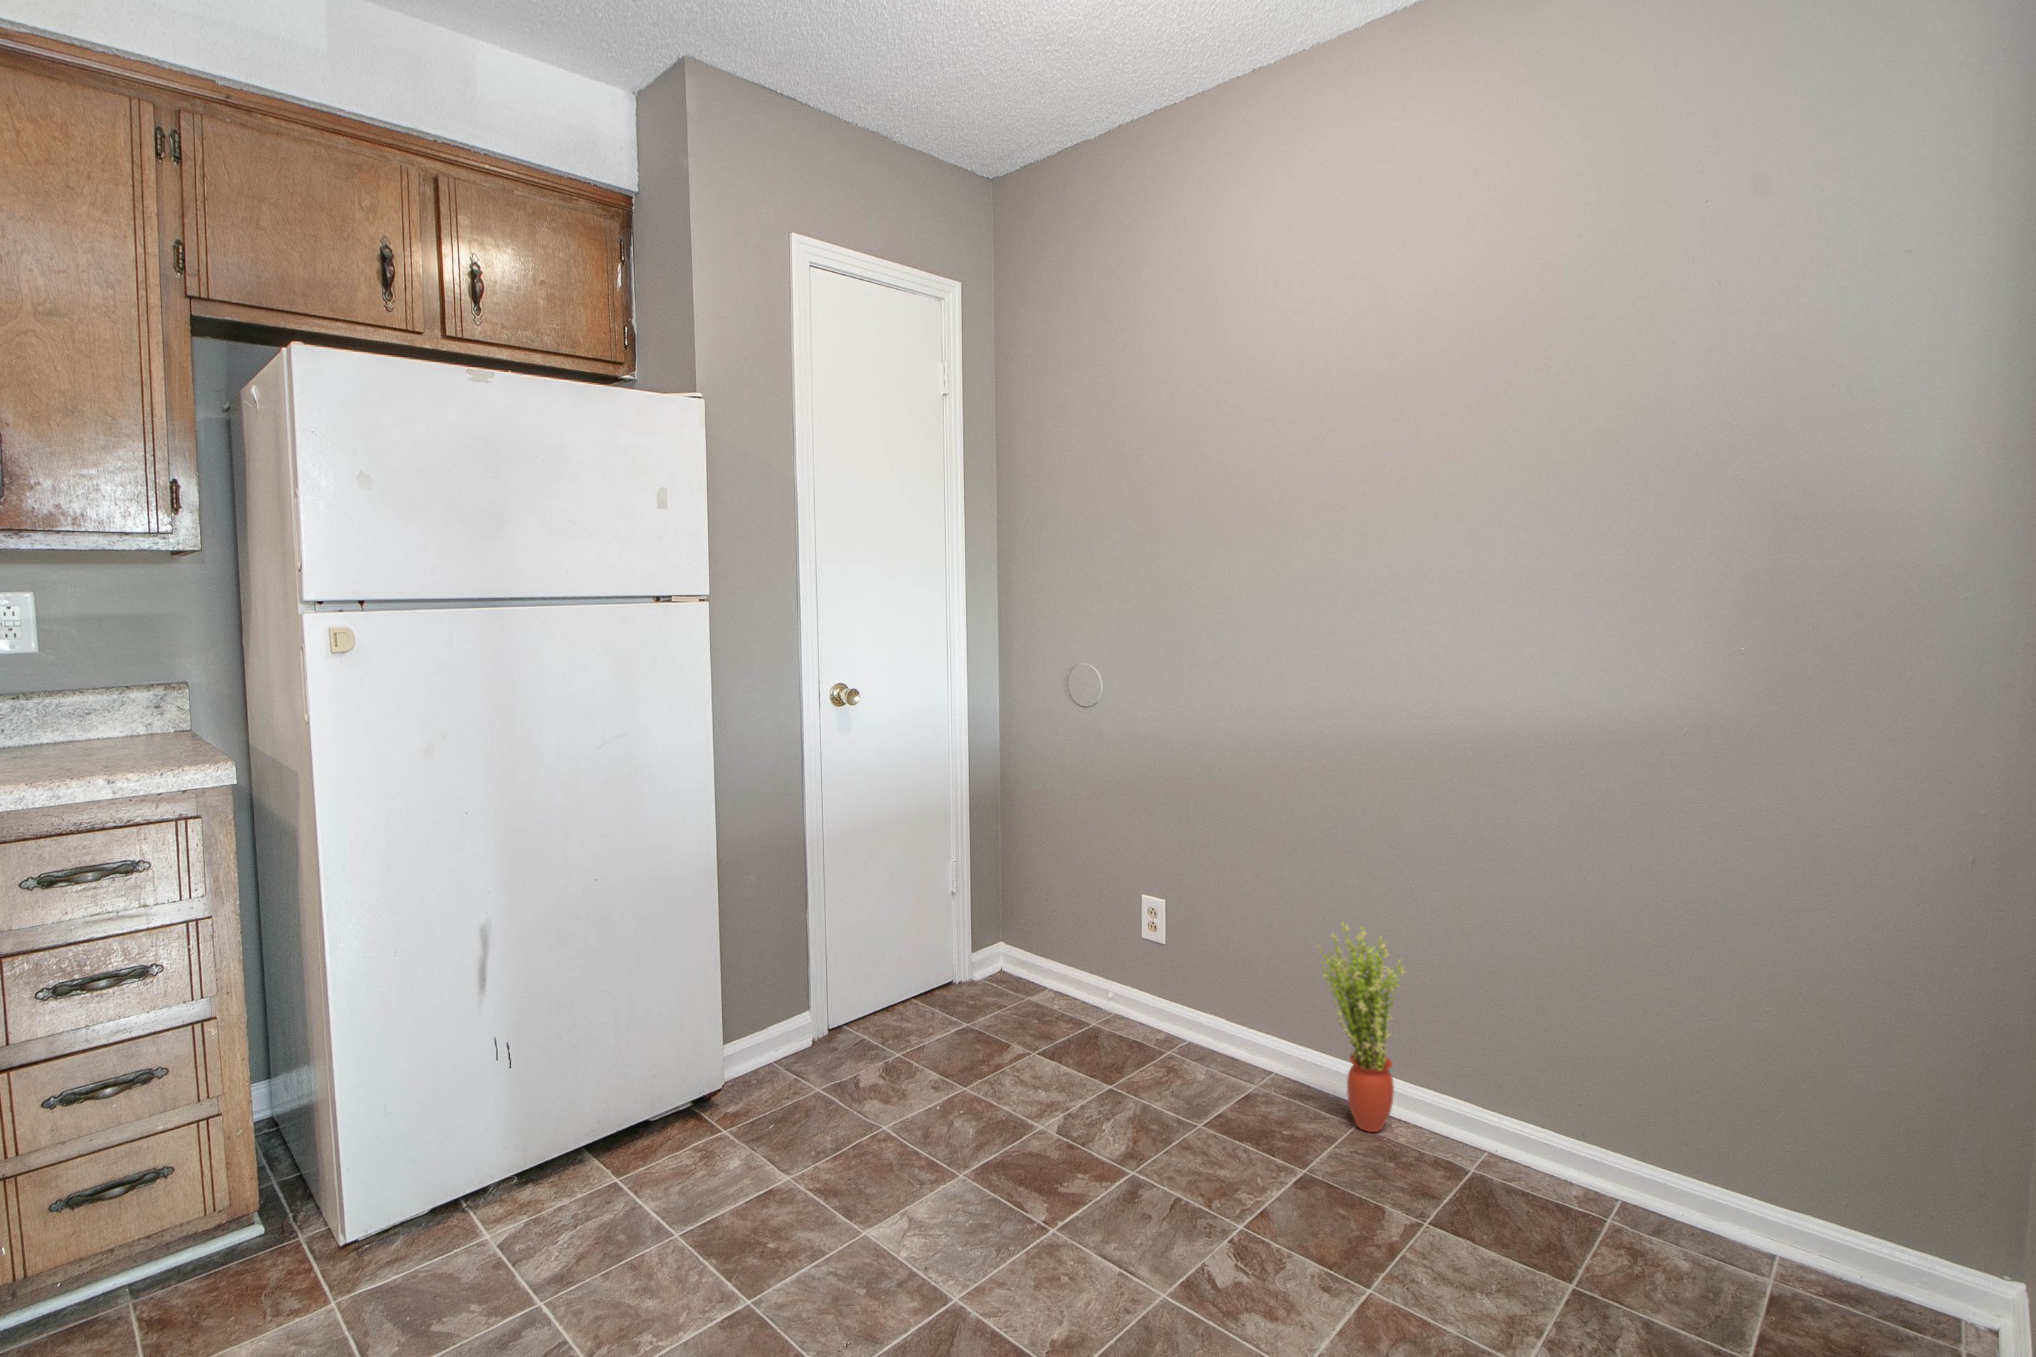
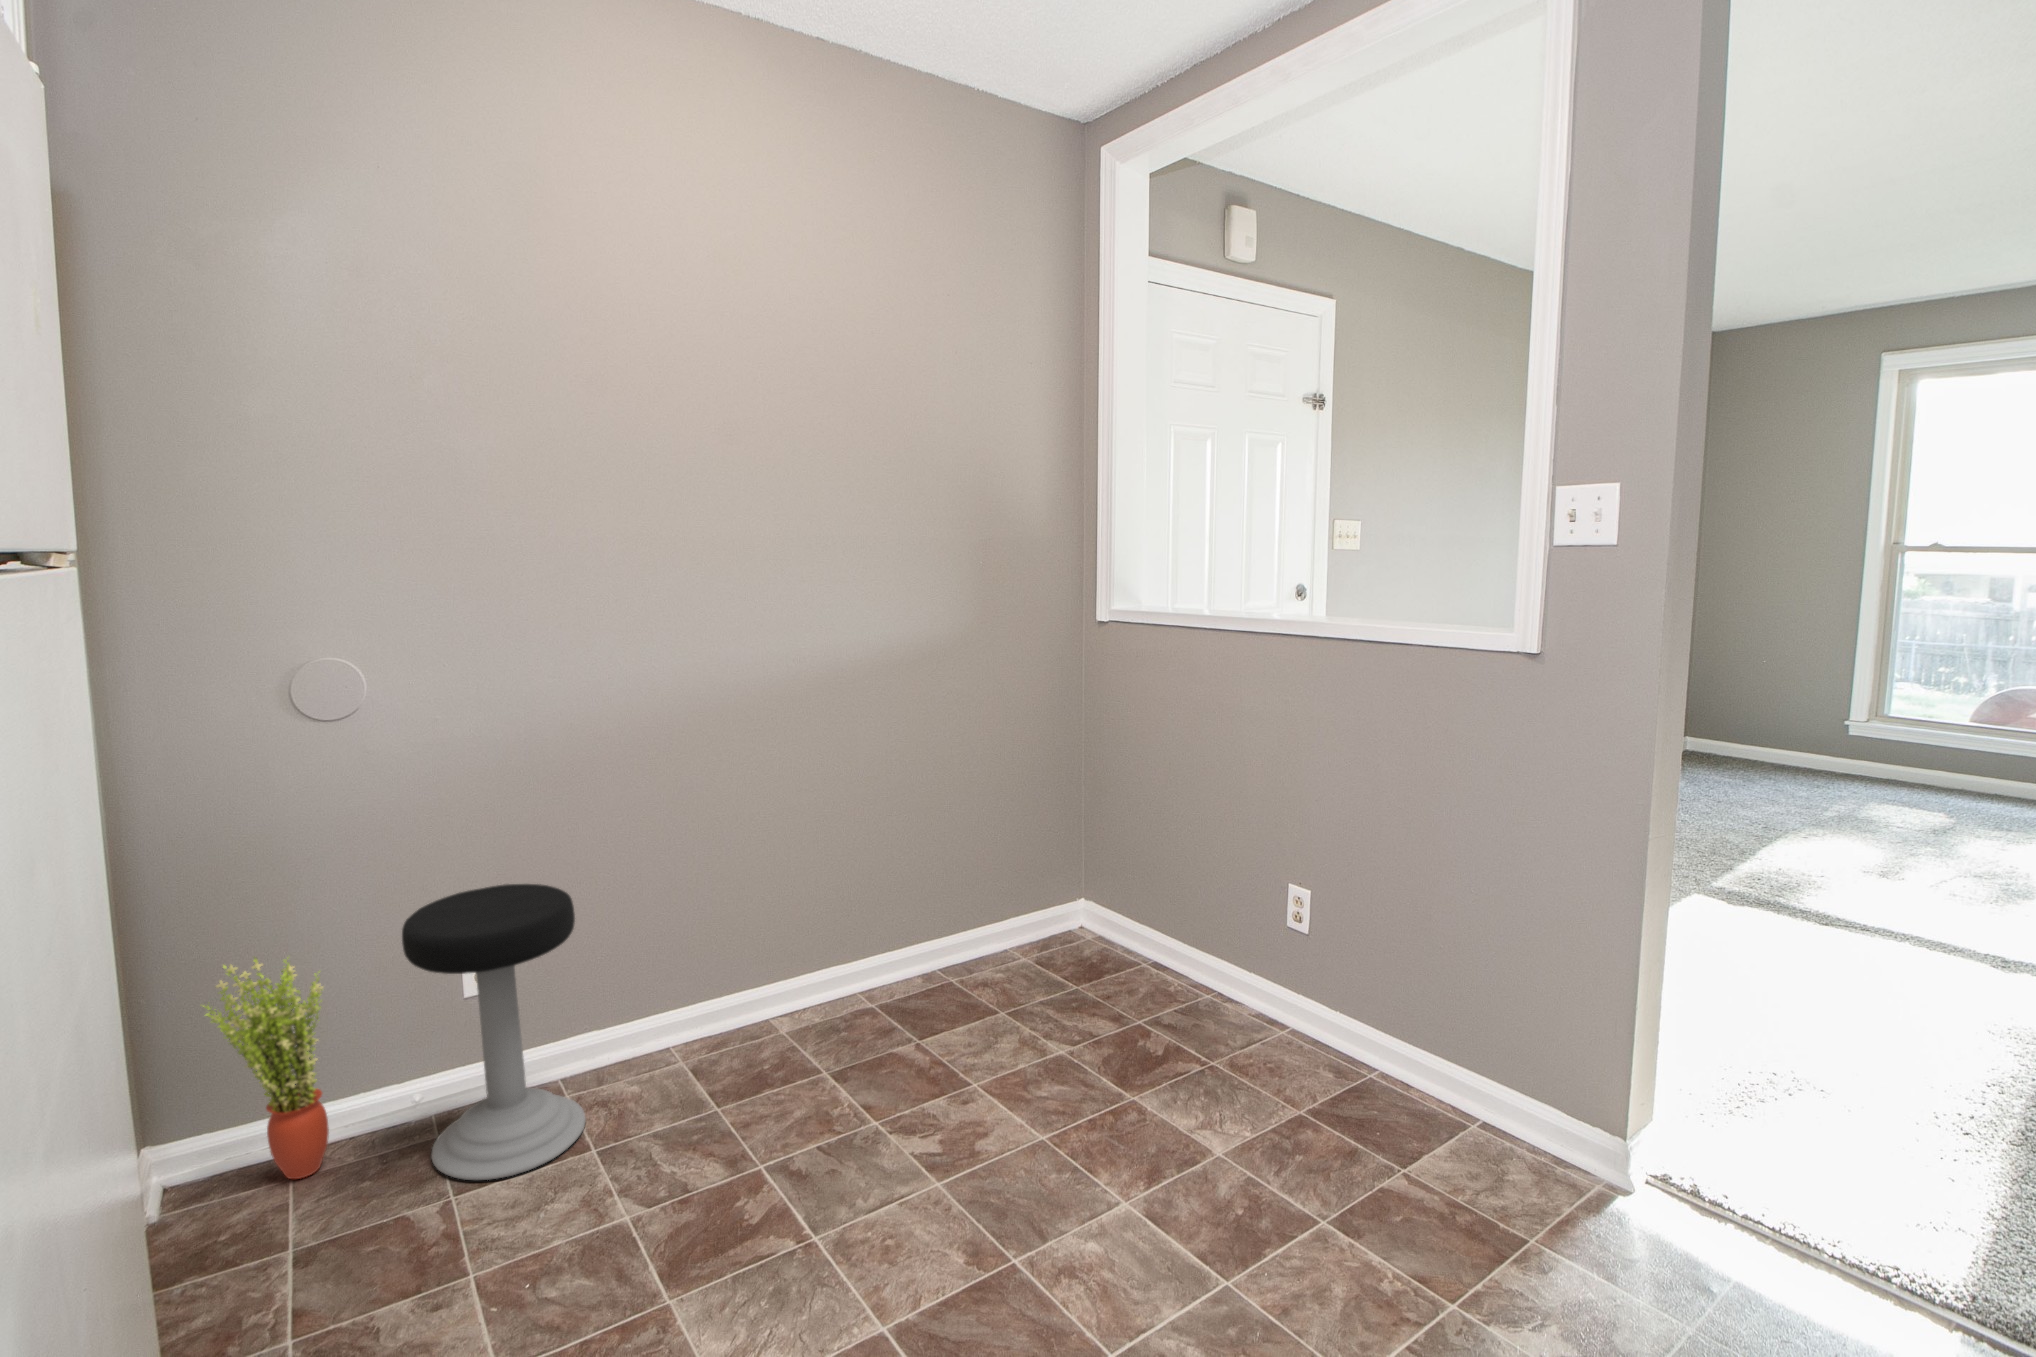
stool: none [1440,938,1626,1264] -> present [402,884,586,1180]

